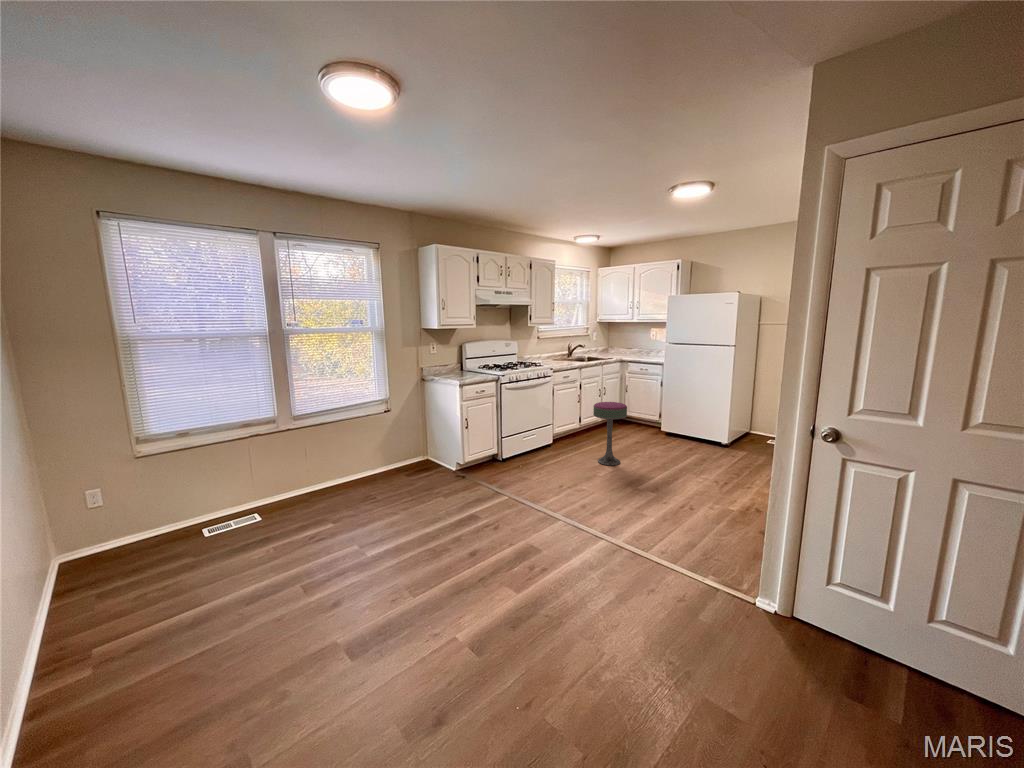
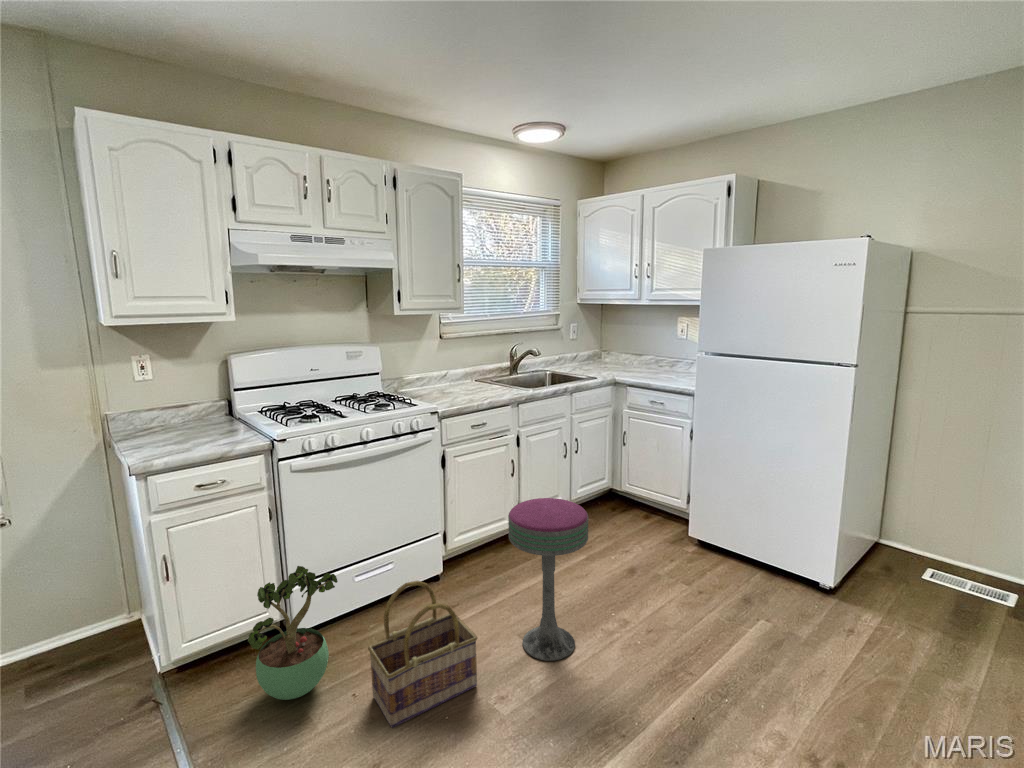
potted plant: none [500,422,530,475] -> present [248,566,338,700]
basket: none [545,430,587,480] -> present [368,581,477,728]

